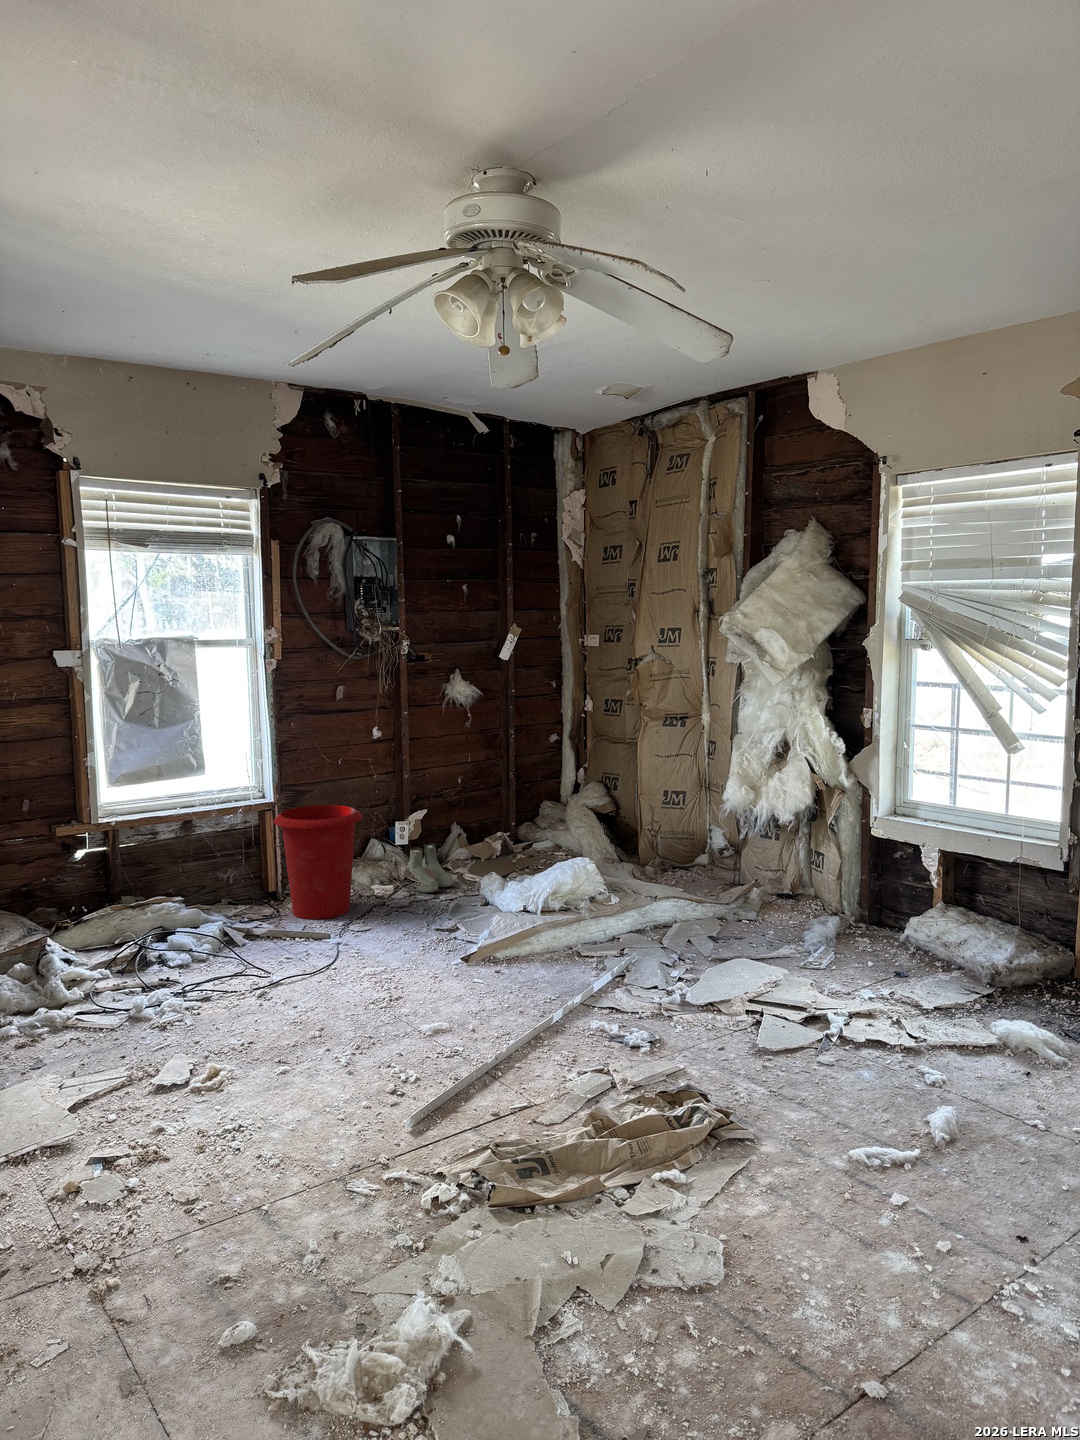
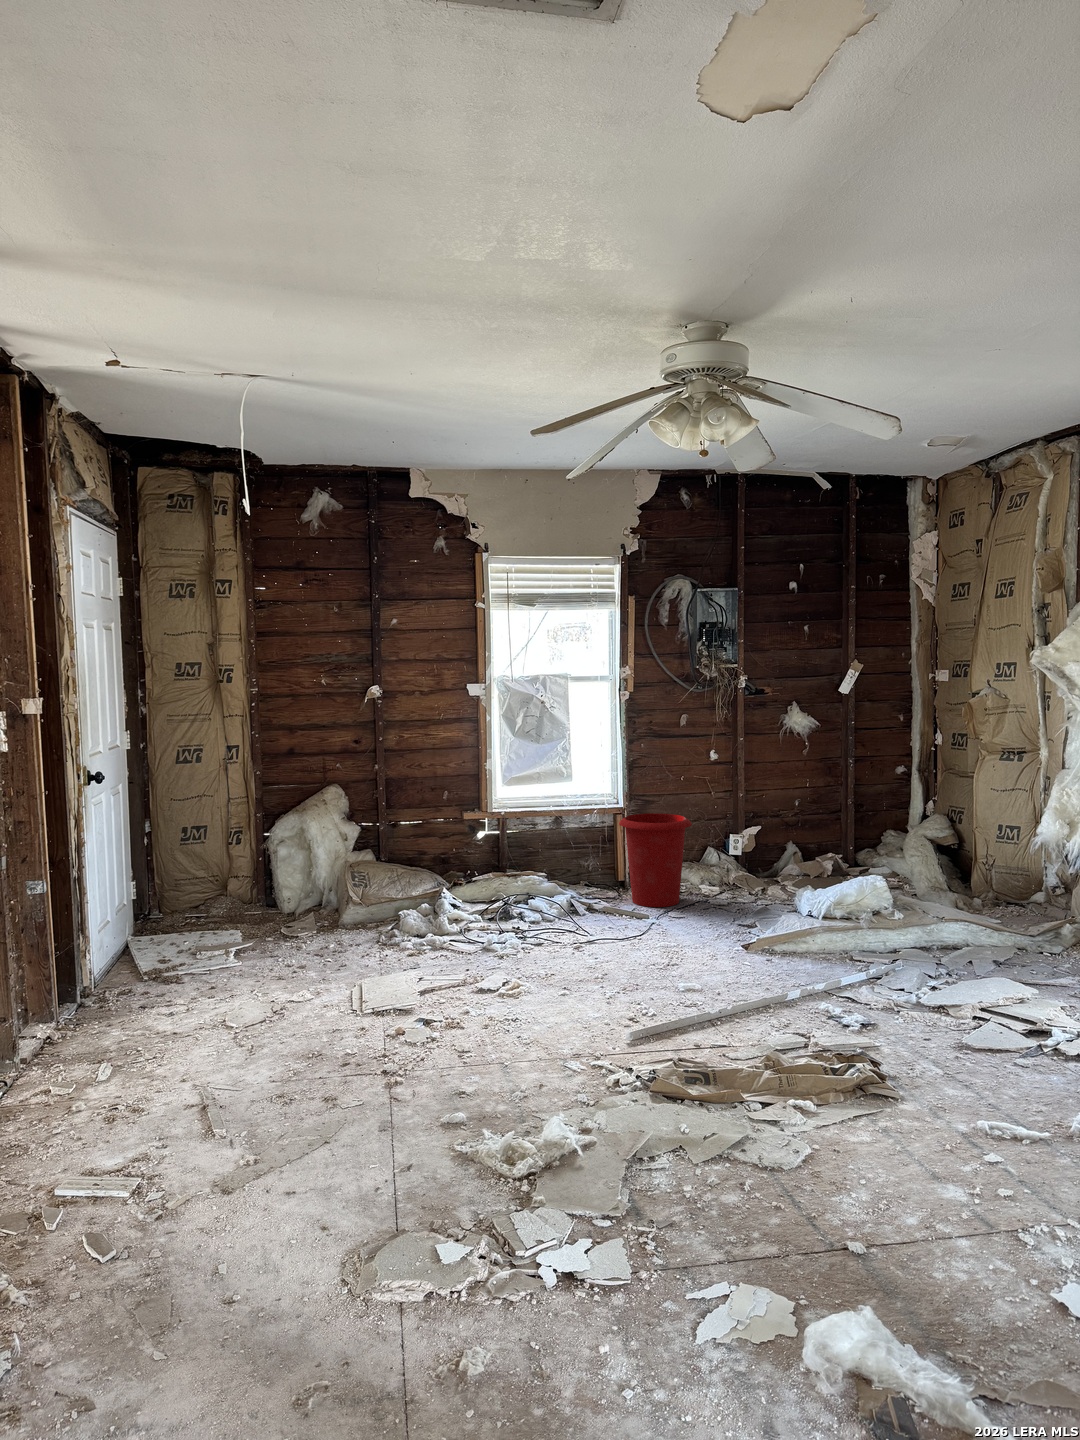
boots: present [408,844,453,893] -> none [736,858,778,899]

